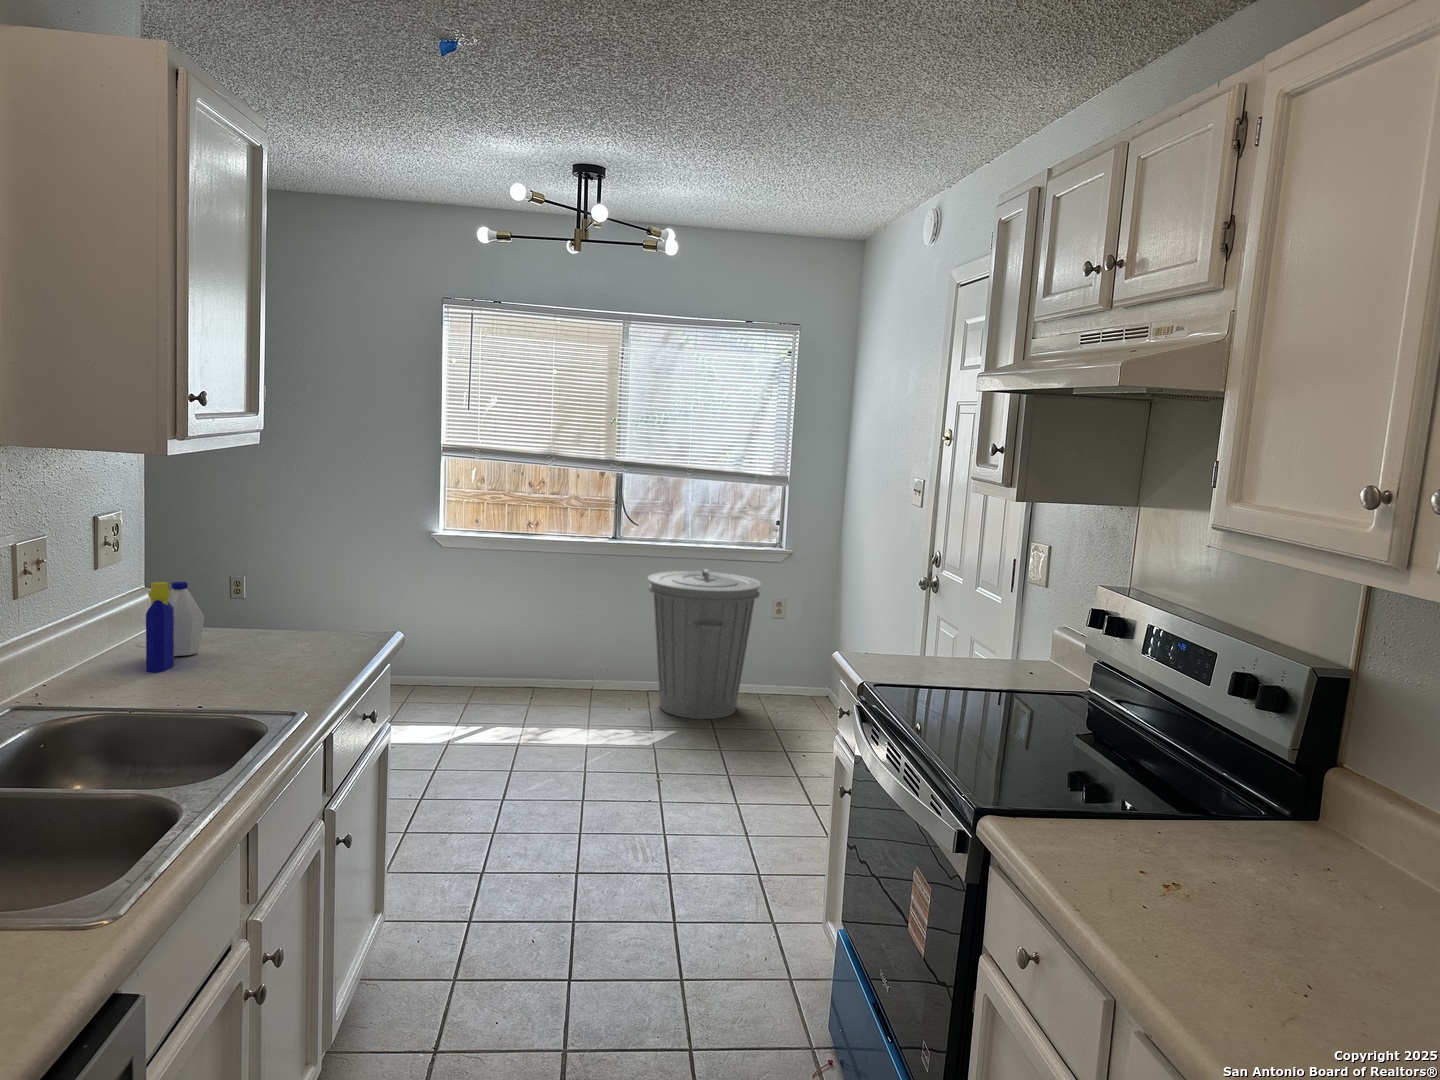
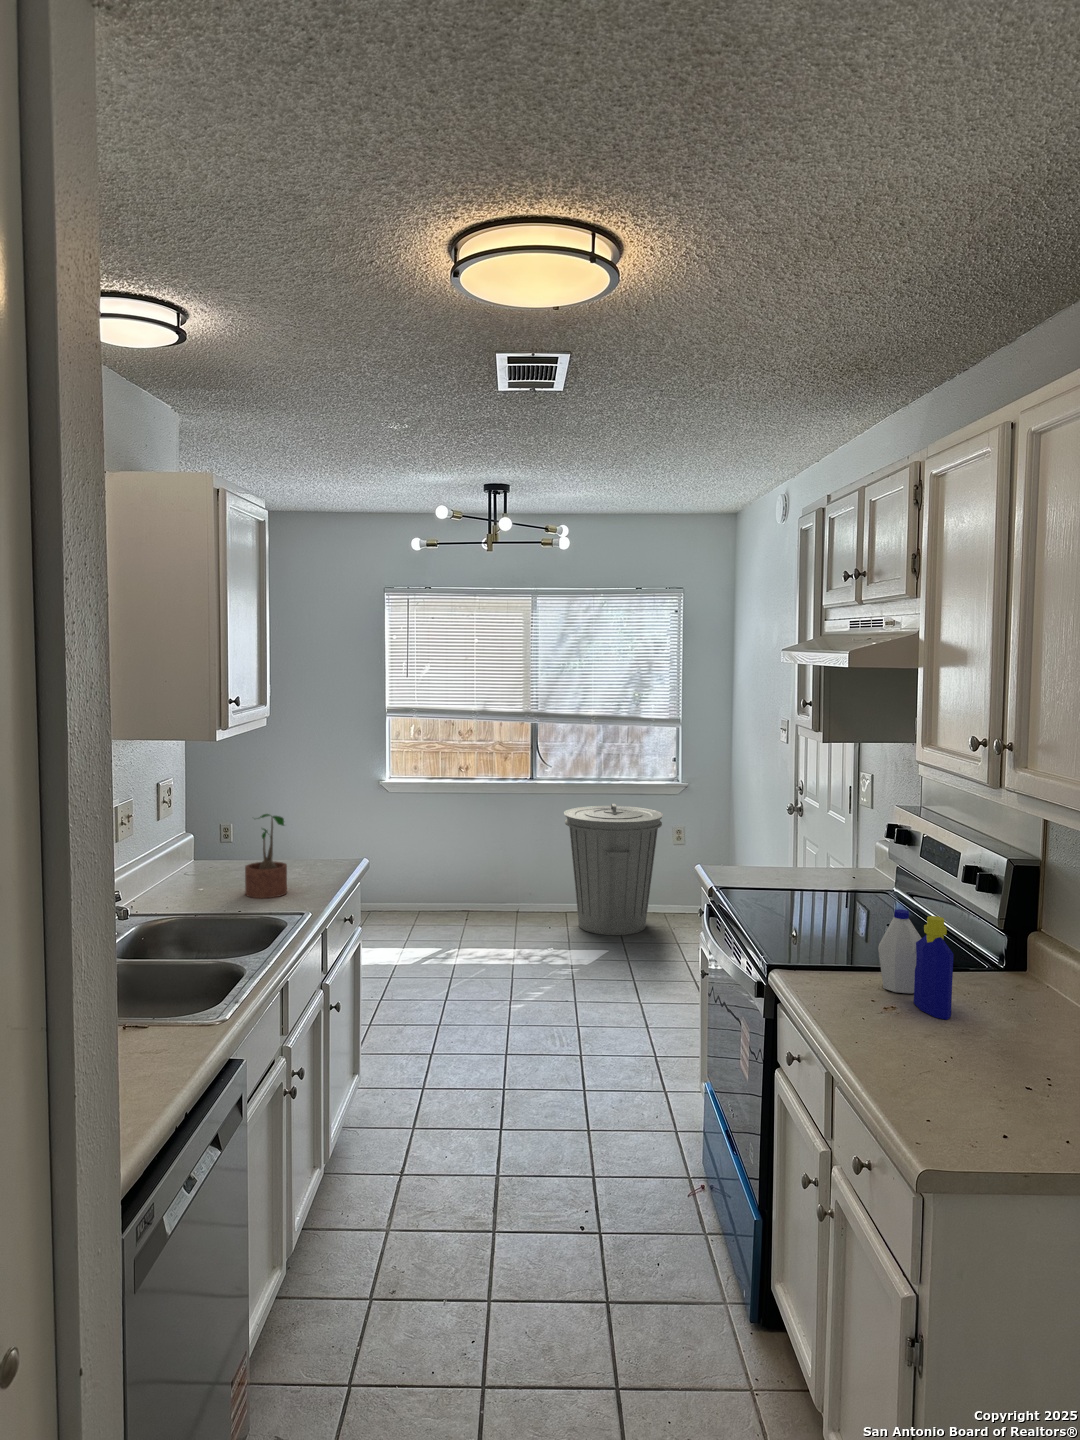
potted plant: none [220,567,282,685] -> present [245,814,287,898]
bottle: present [146,582,205,673] -> present [878,910,953,1020]

